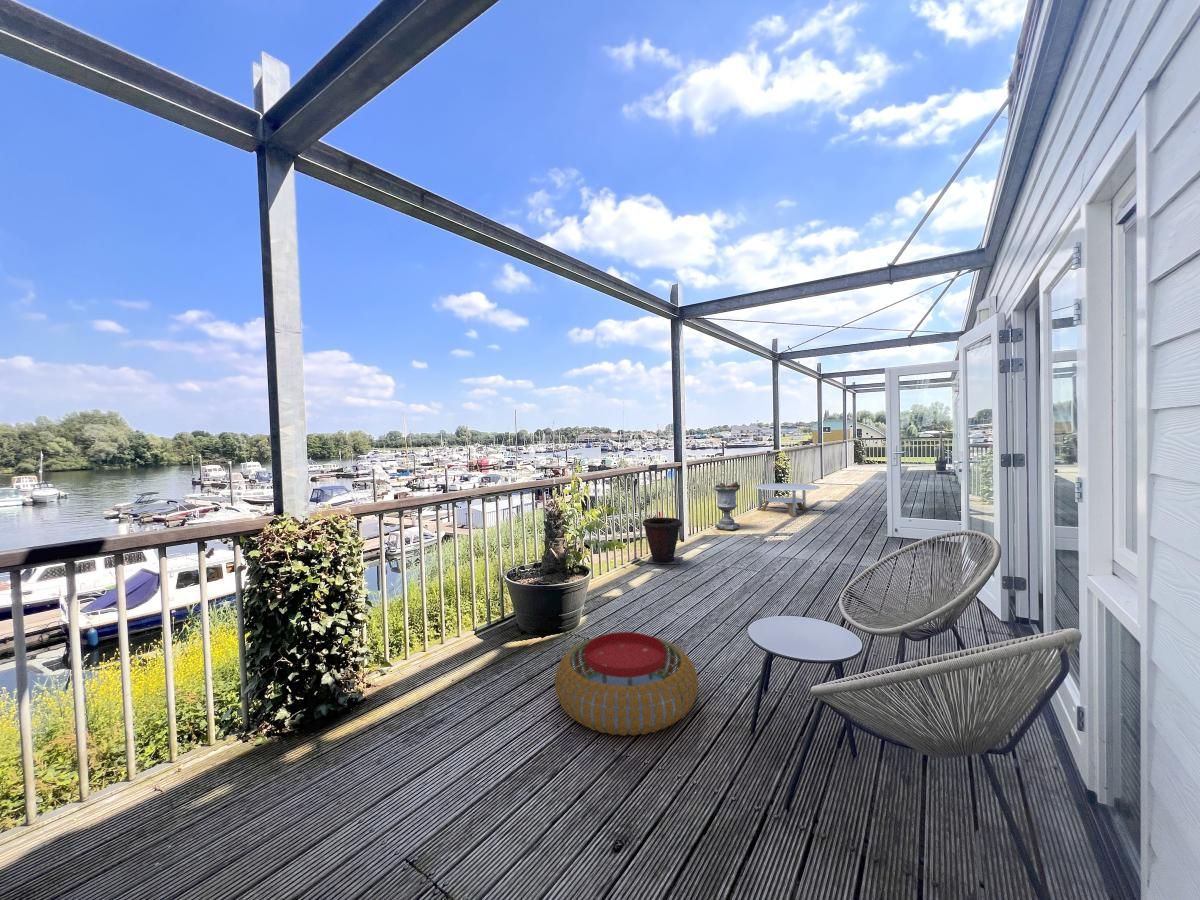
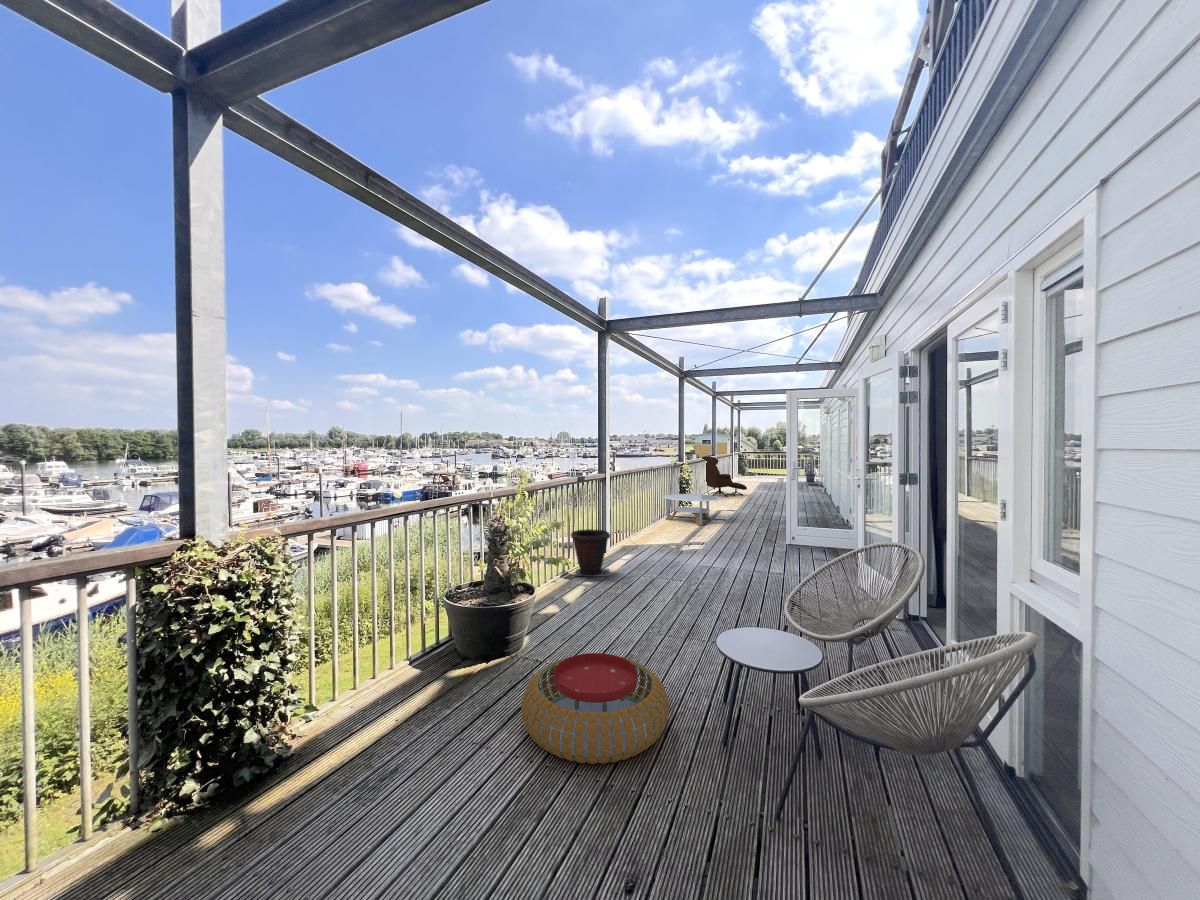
lounge chair: none [804,444,858,487] -> present [702,456,747,497]
planter: present [714,482,740,530] -> none [632,493,657,540]

